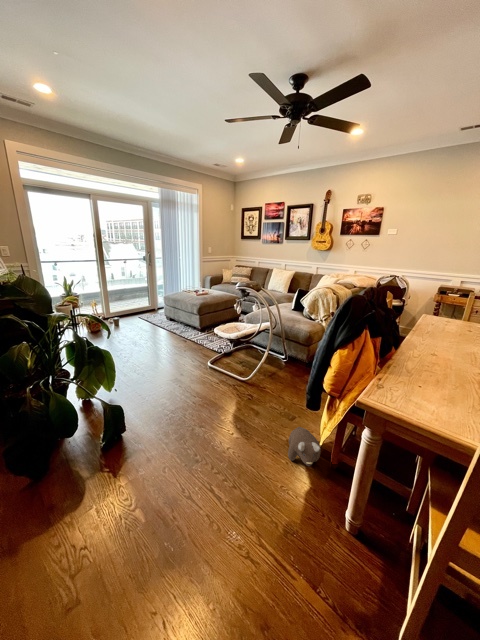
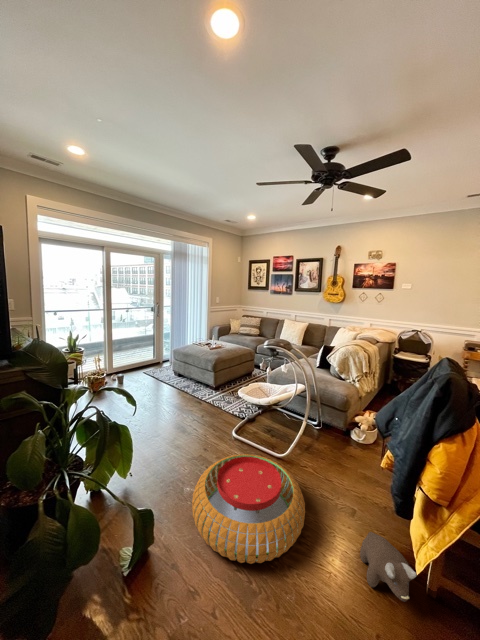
pouf: none [161,375,253,445] -> present [192,454,305,564]

